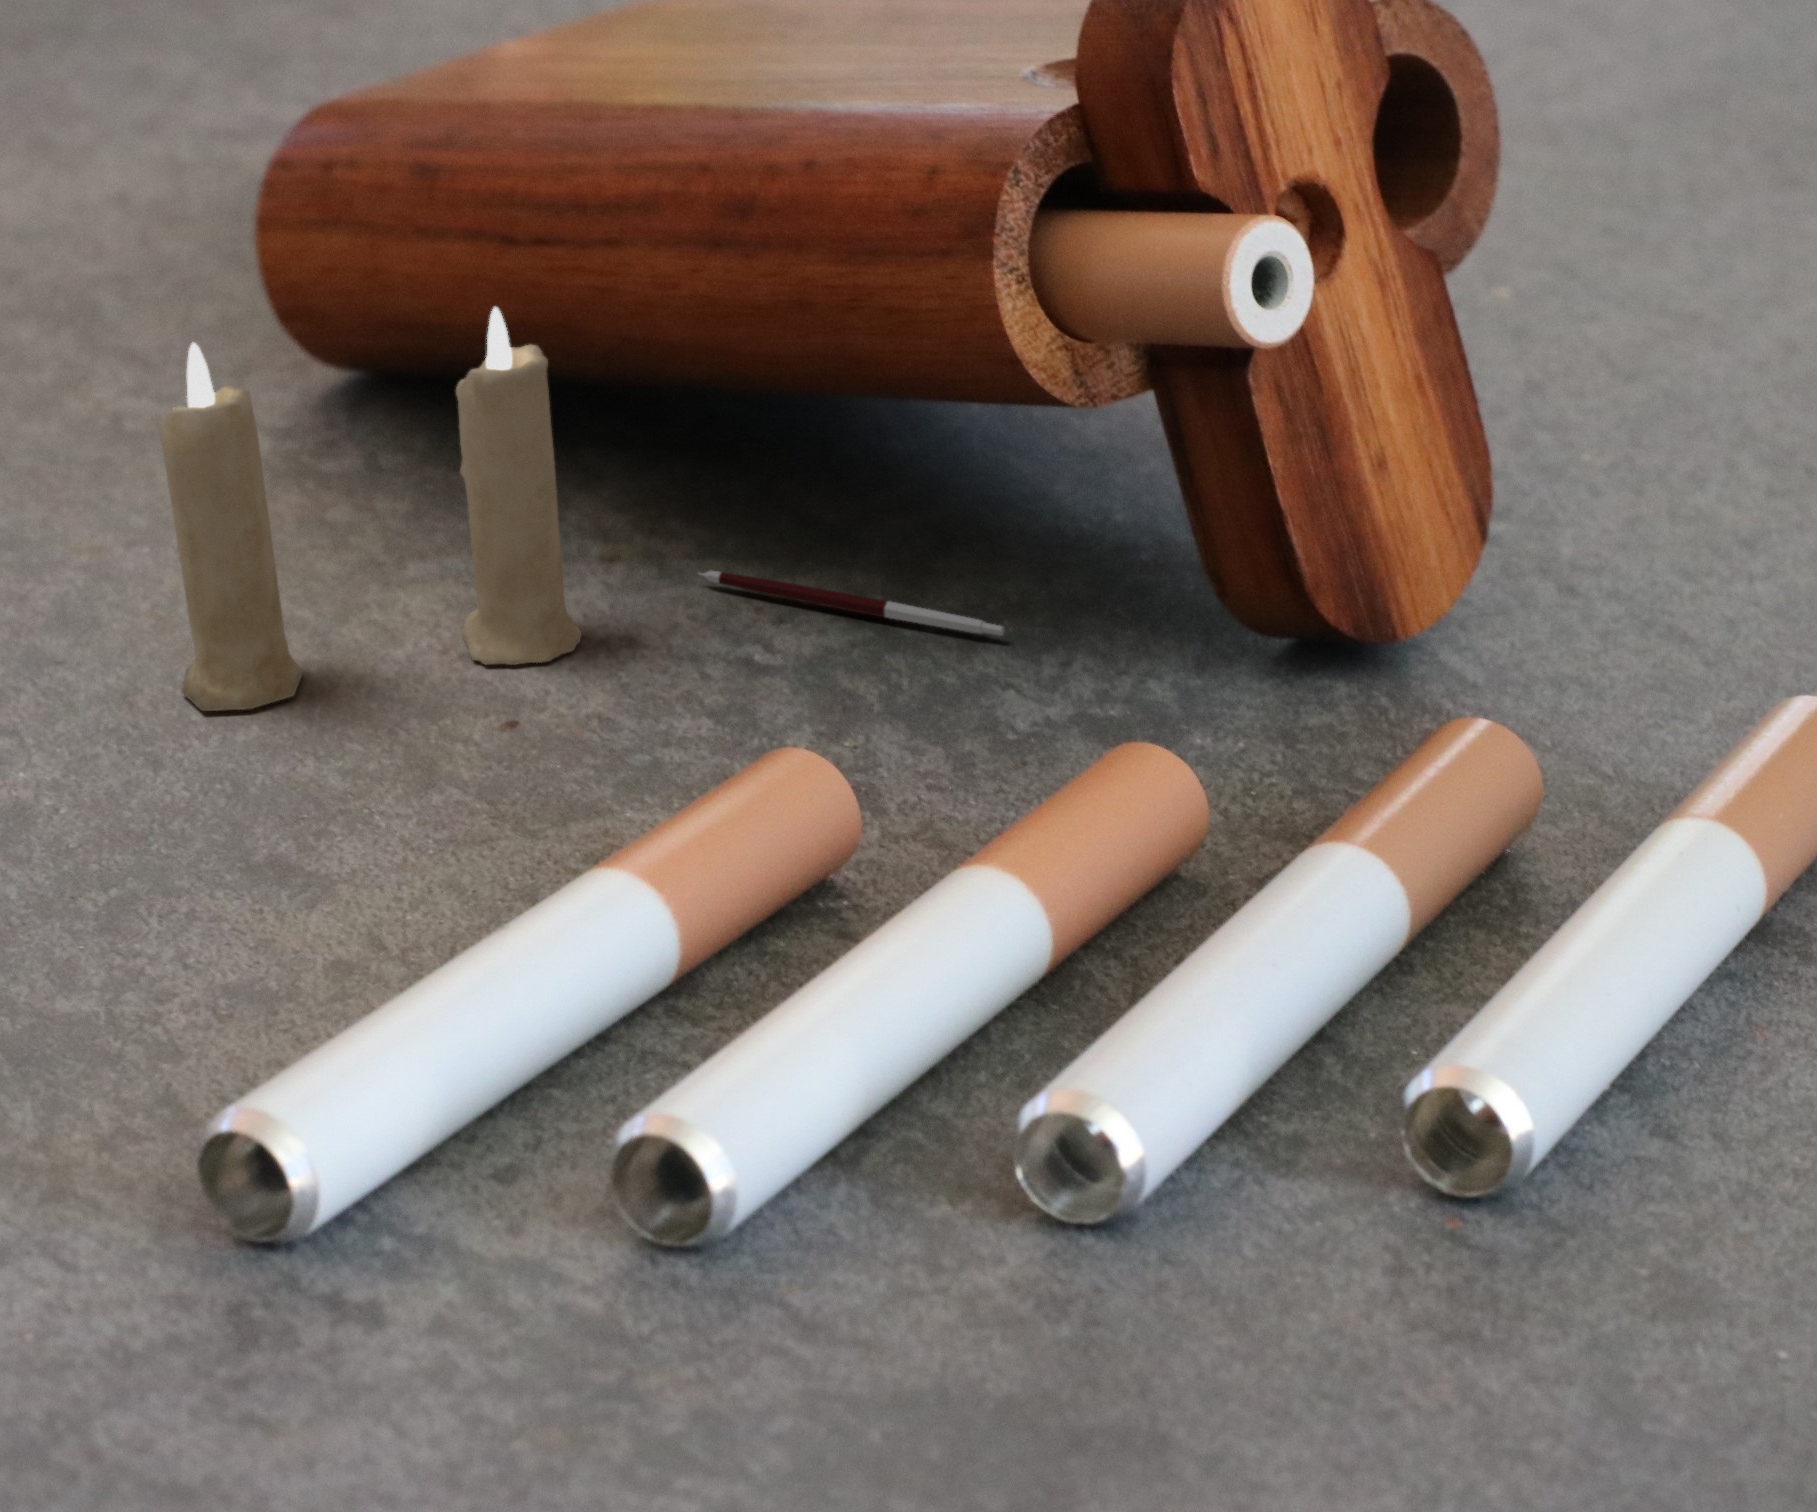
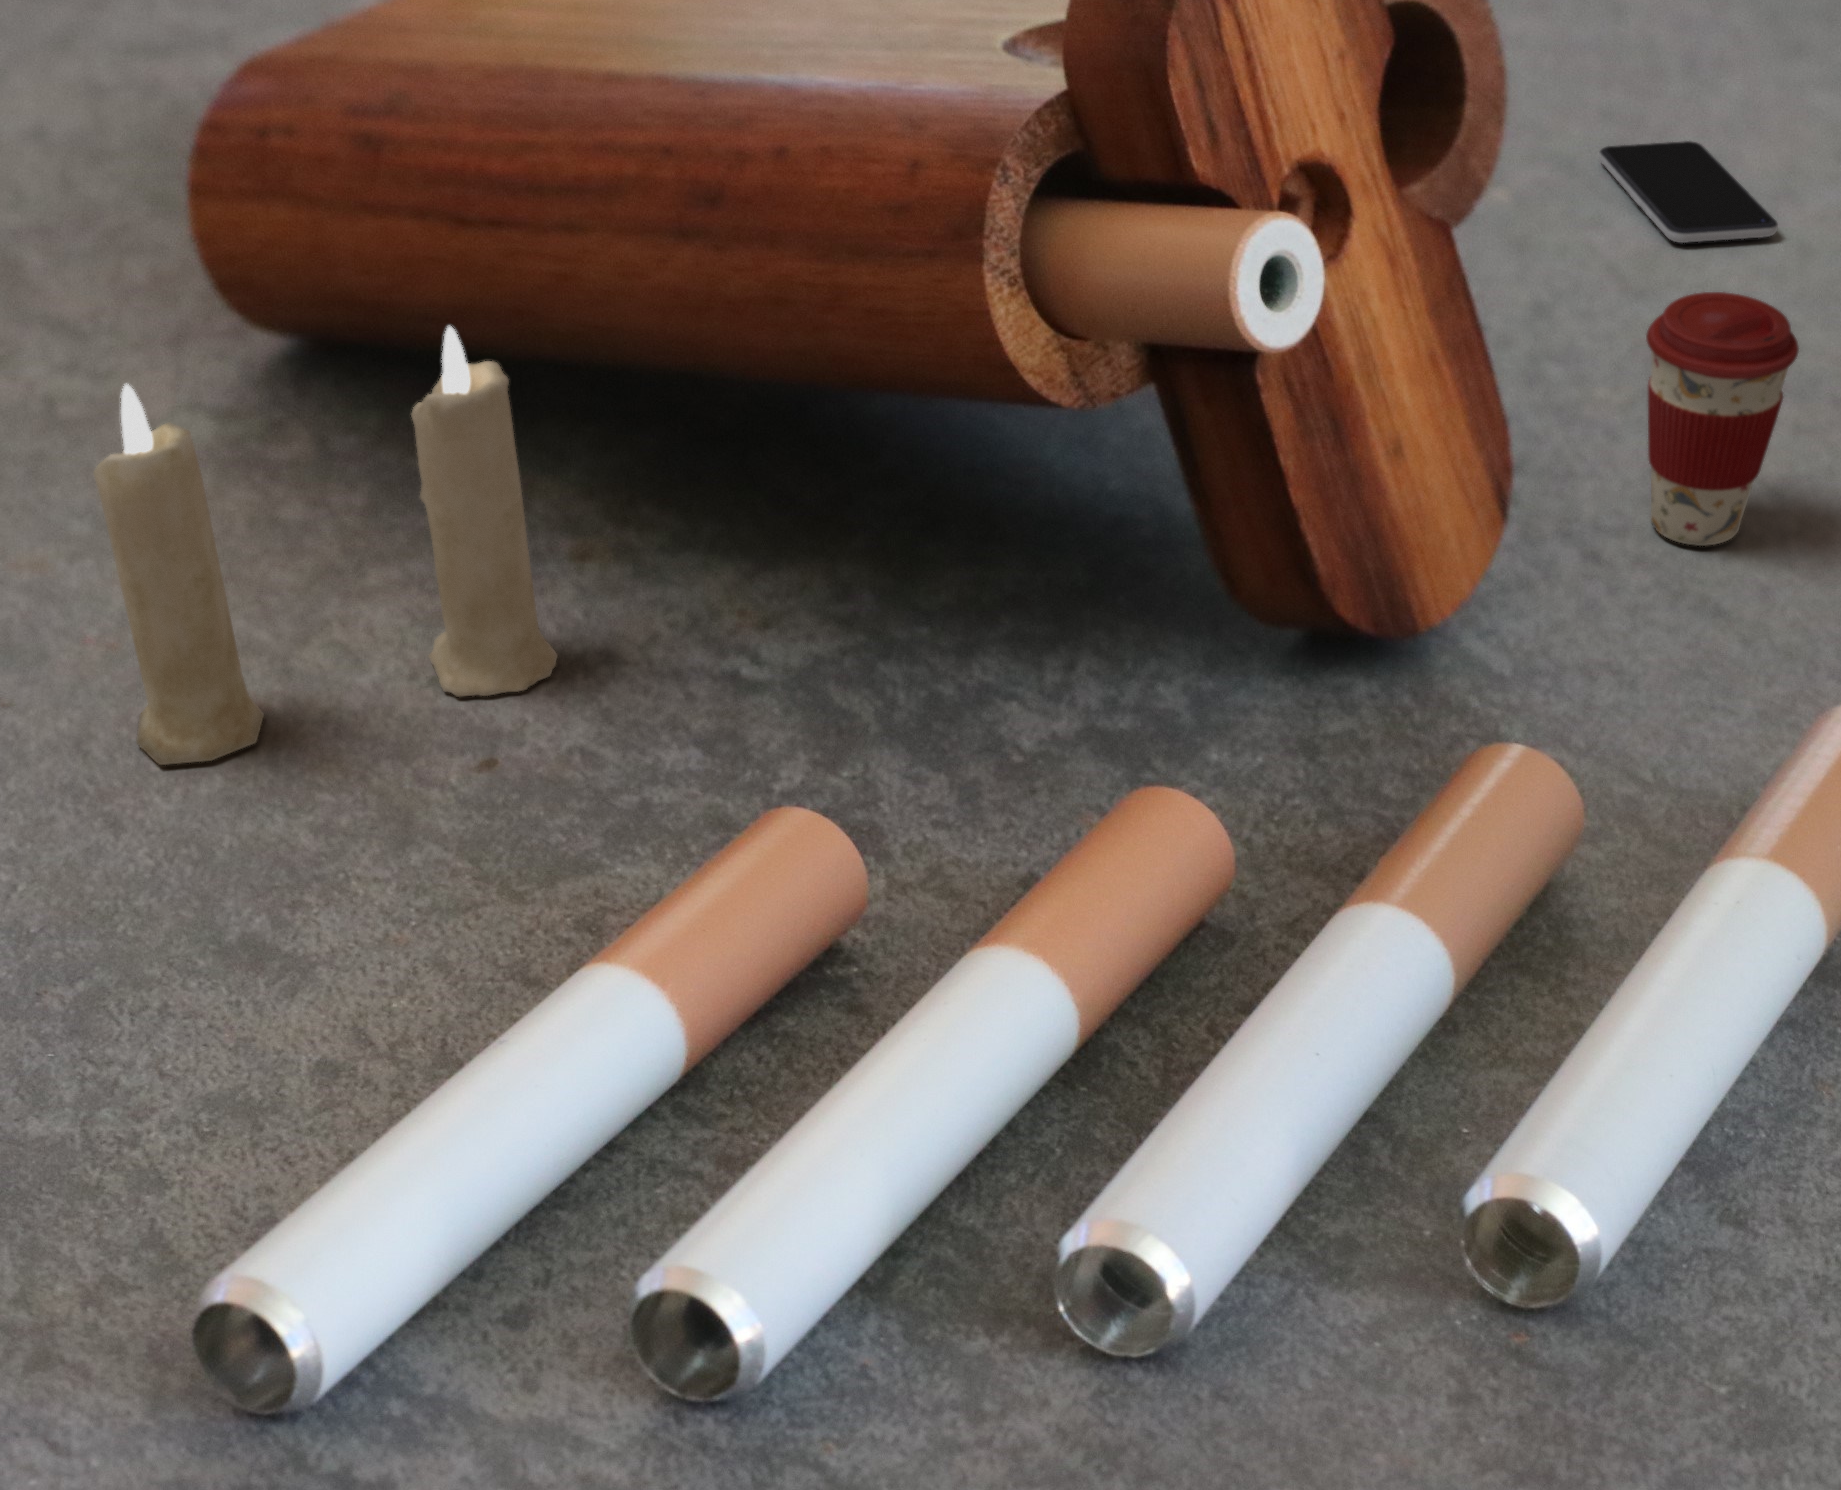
smartphone: none [1599,241,1768,326] -> present [1598,141,1778,243]
coffee cup: none [1626,336,1771,578] -> present [1646,292,1799,546]
pen: present [698,571,1004,636] -> none [676,576,1003,642]

